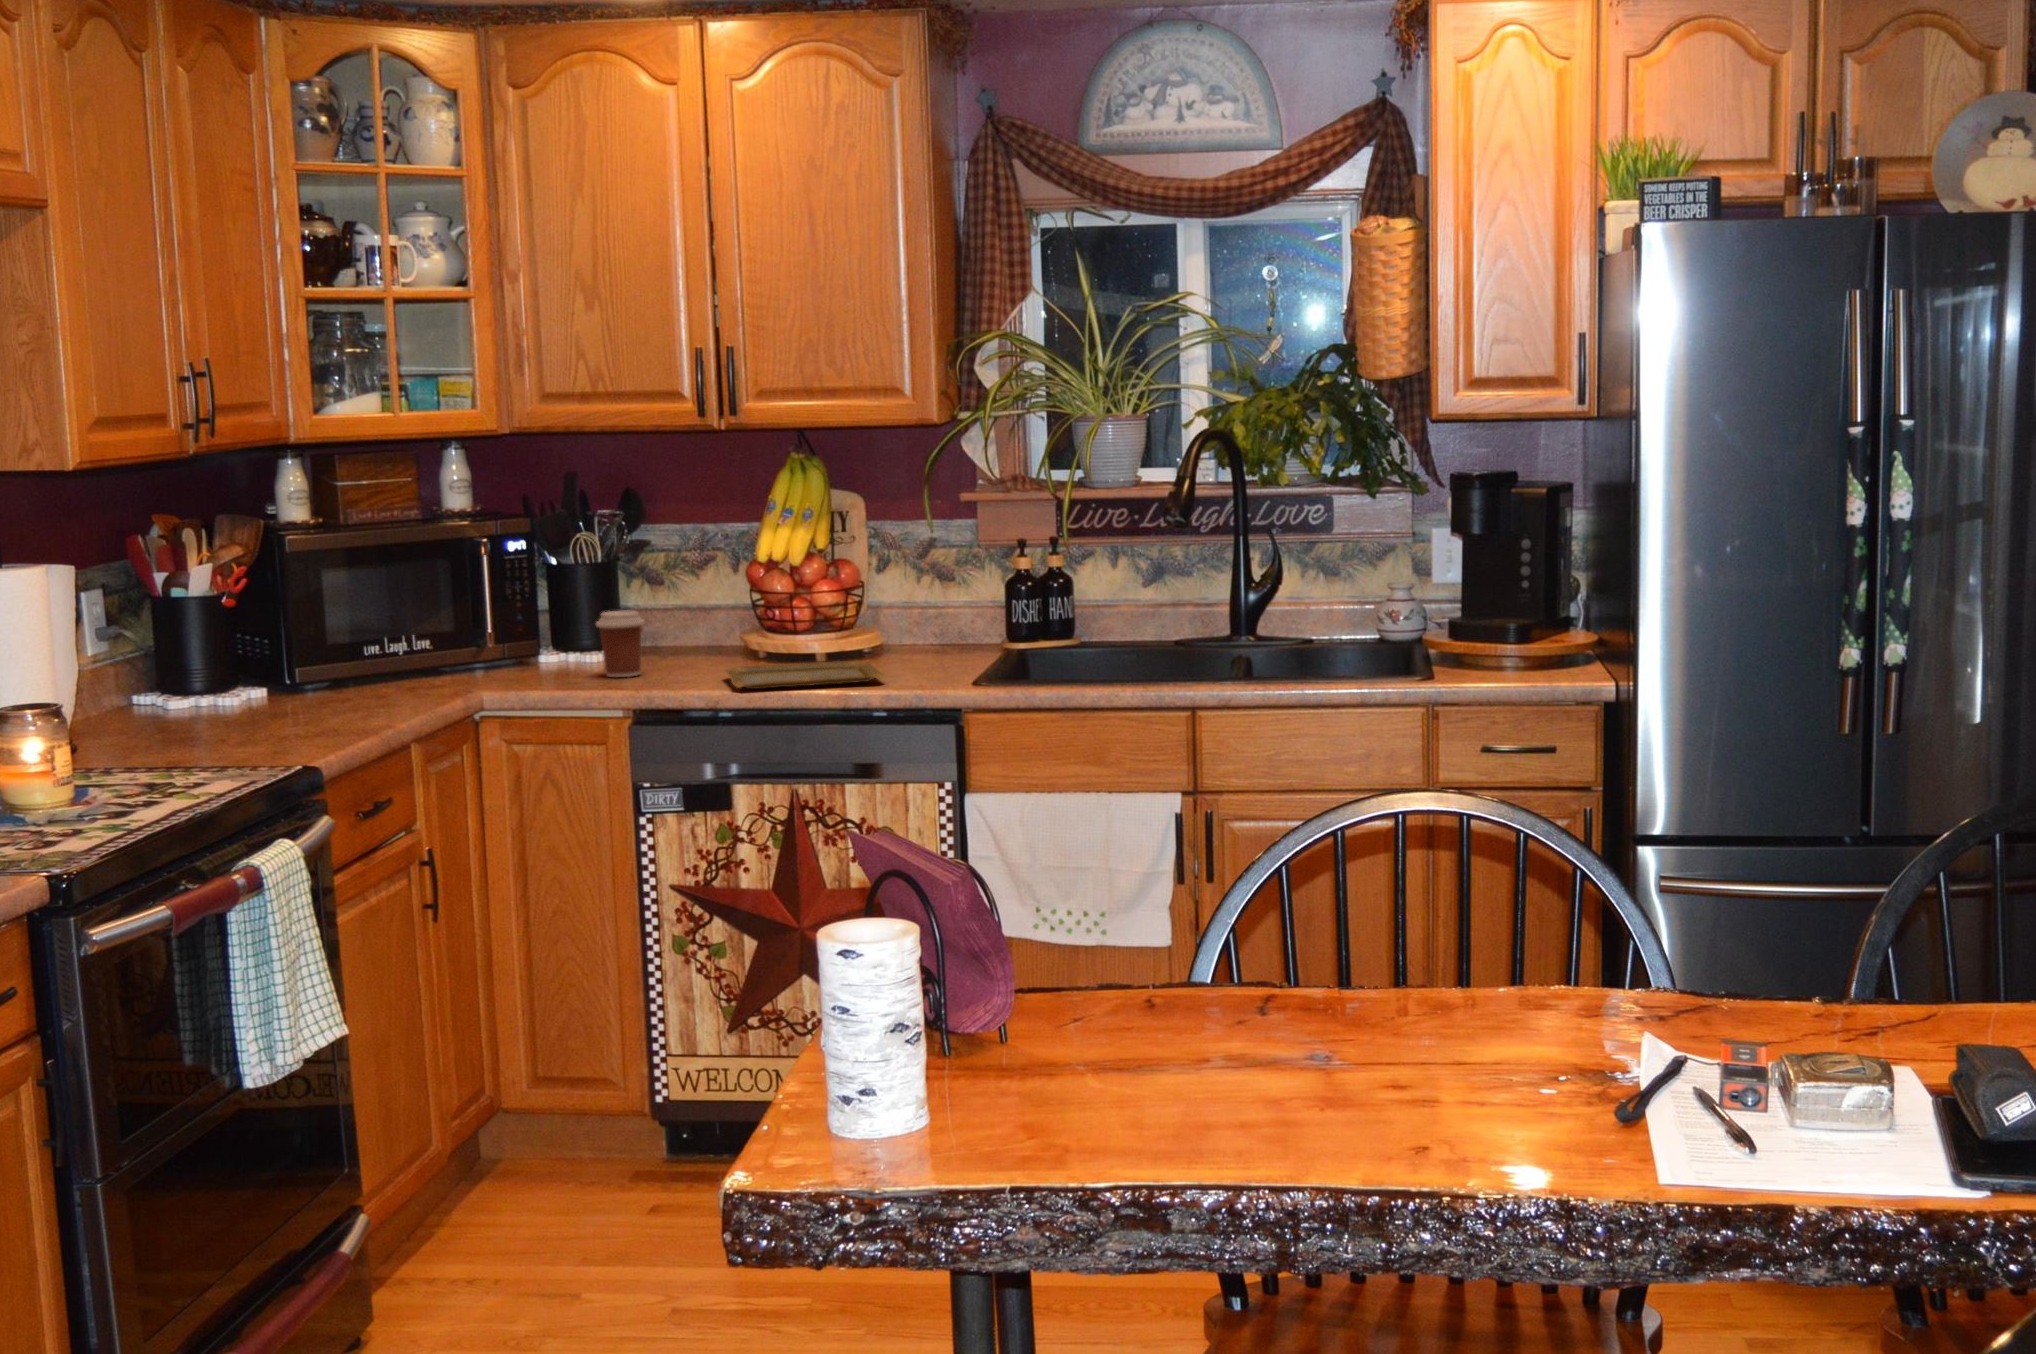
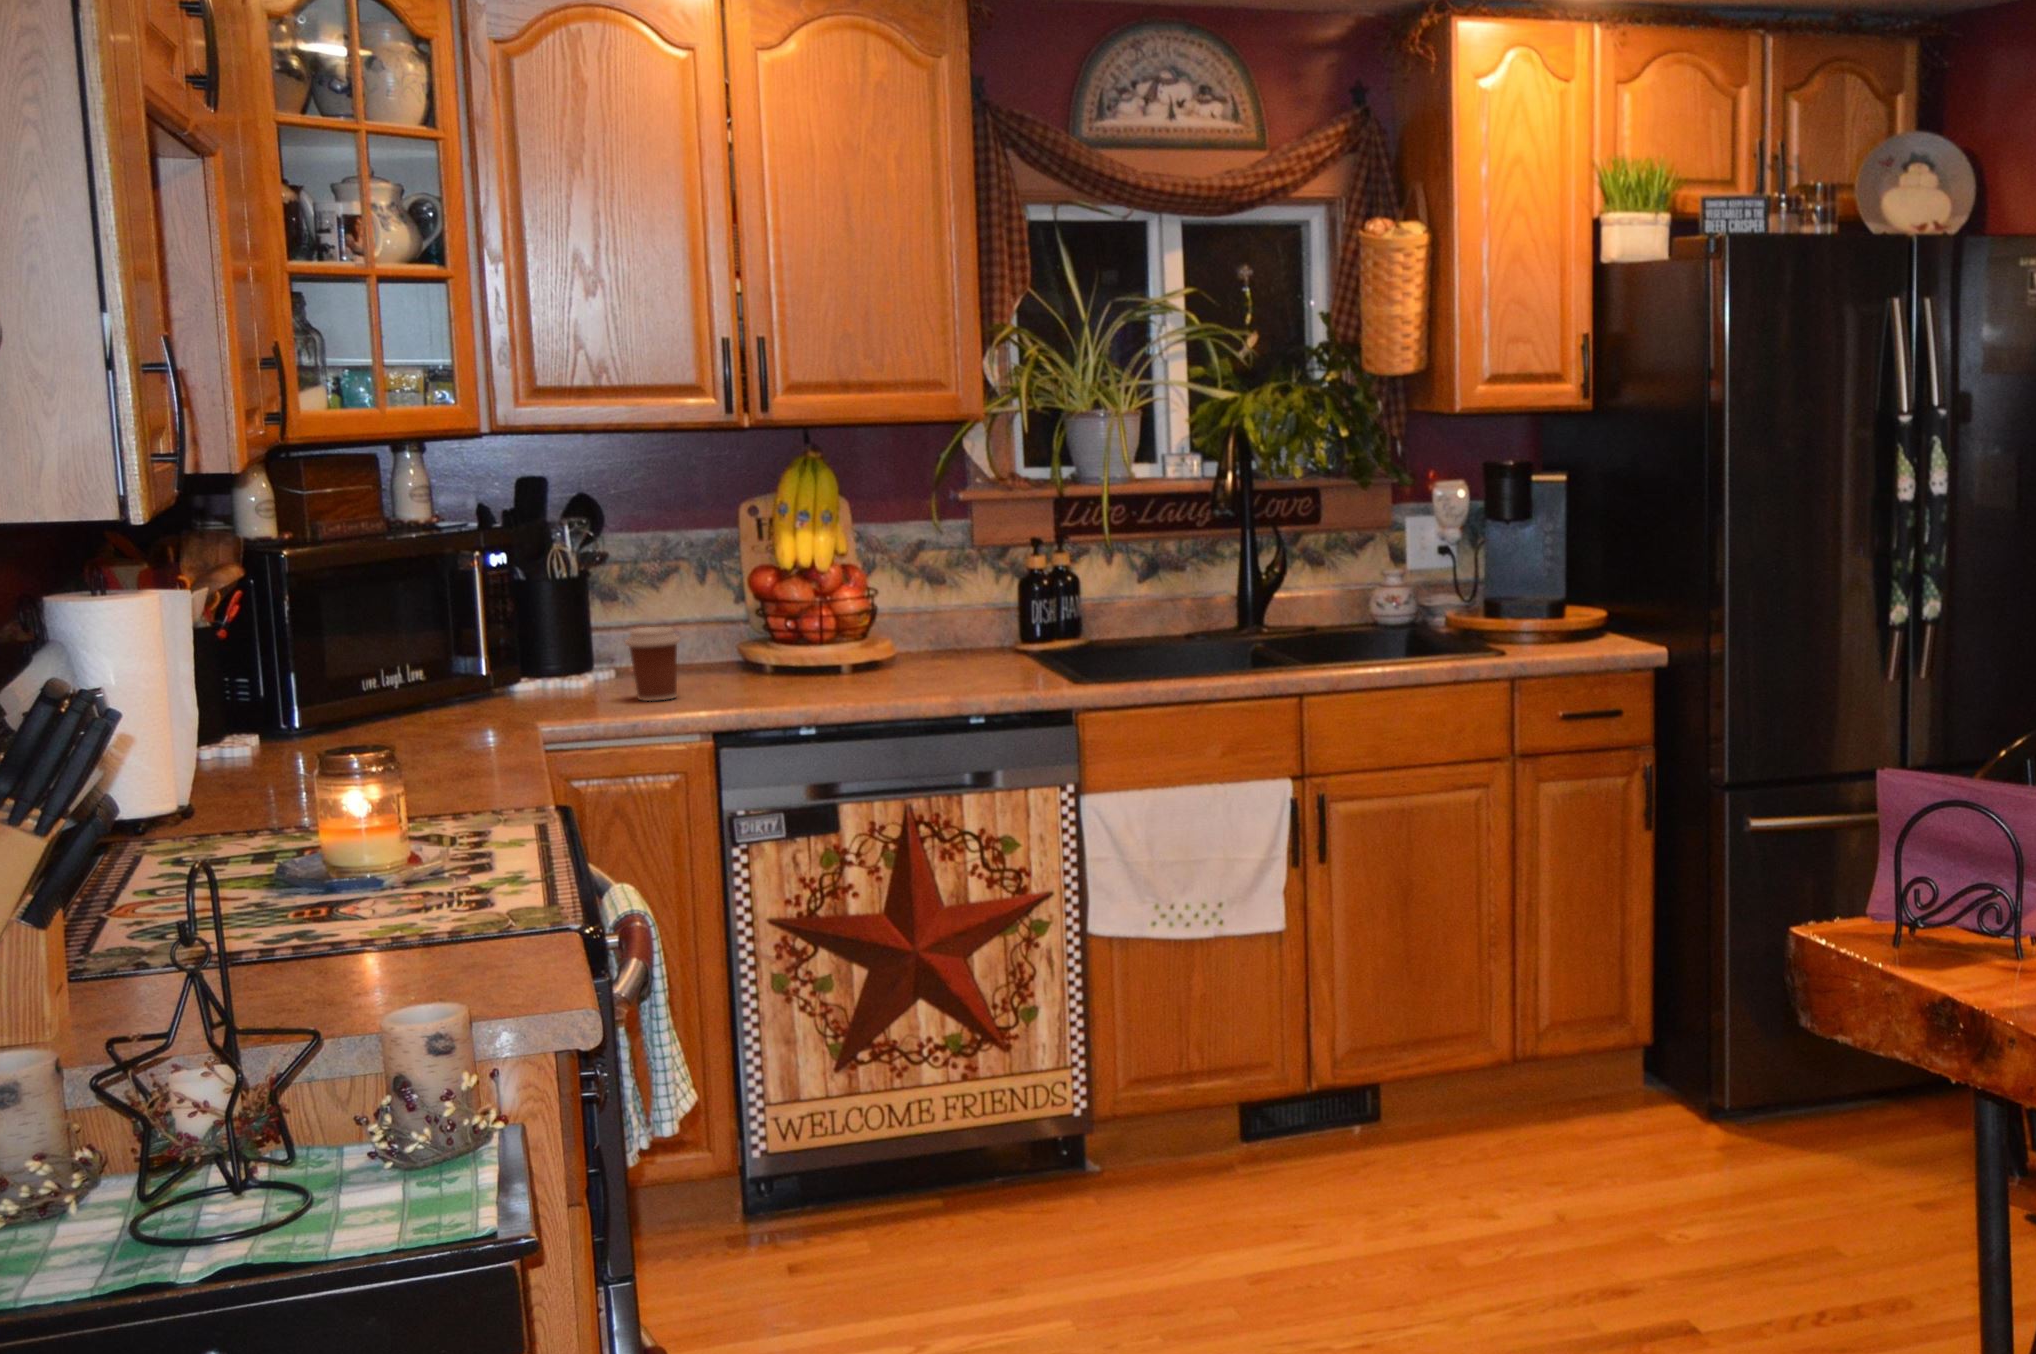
tray: present [724,661,884,689] -> none [783,669,972,703]

